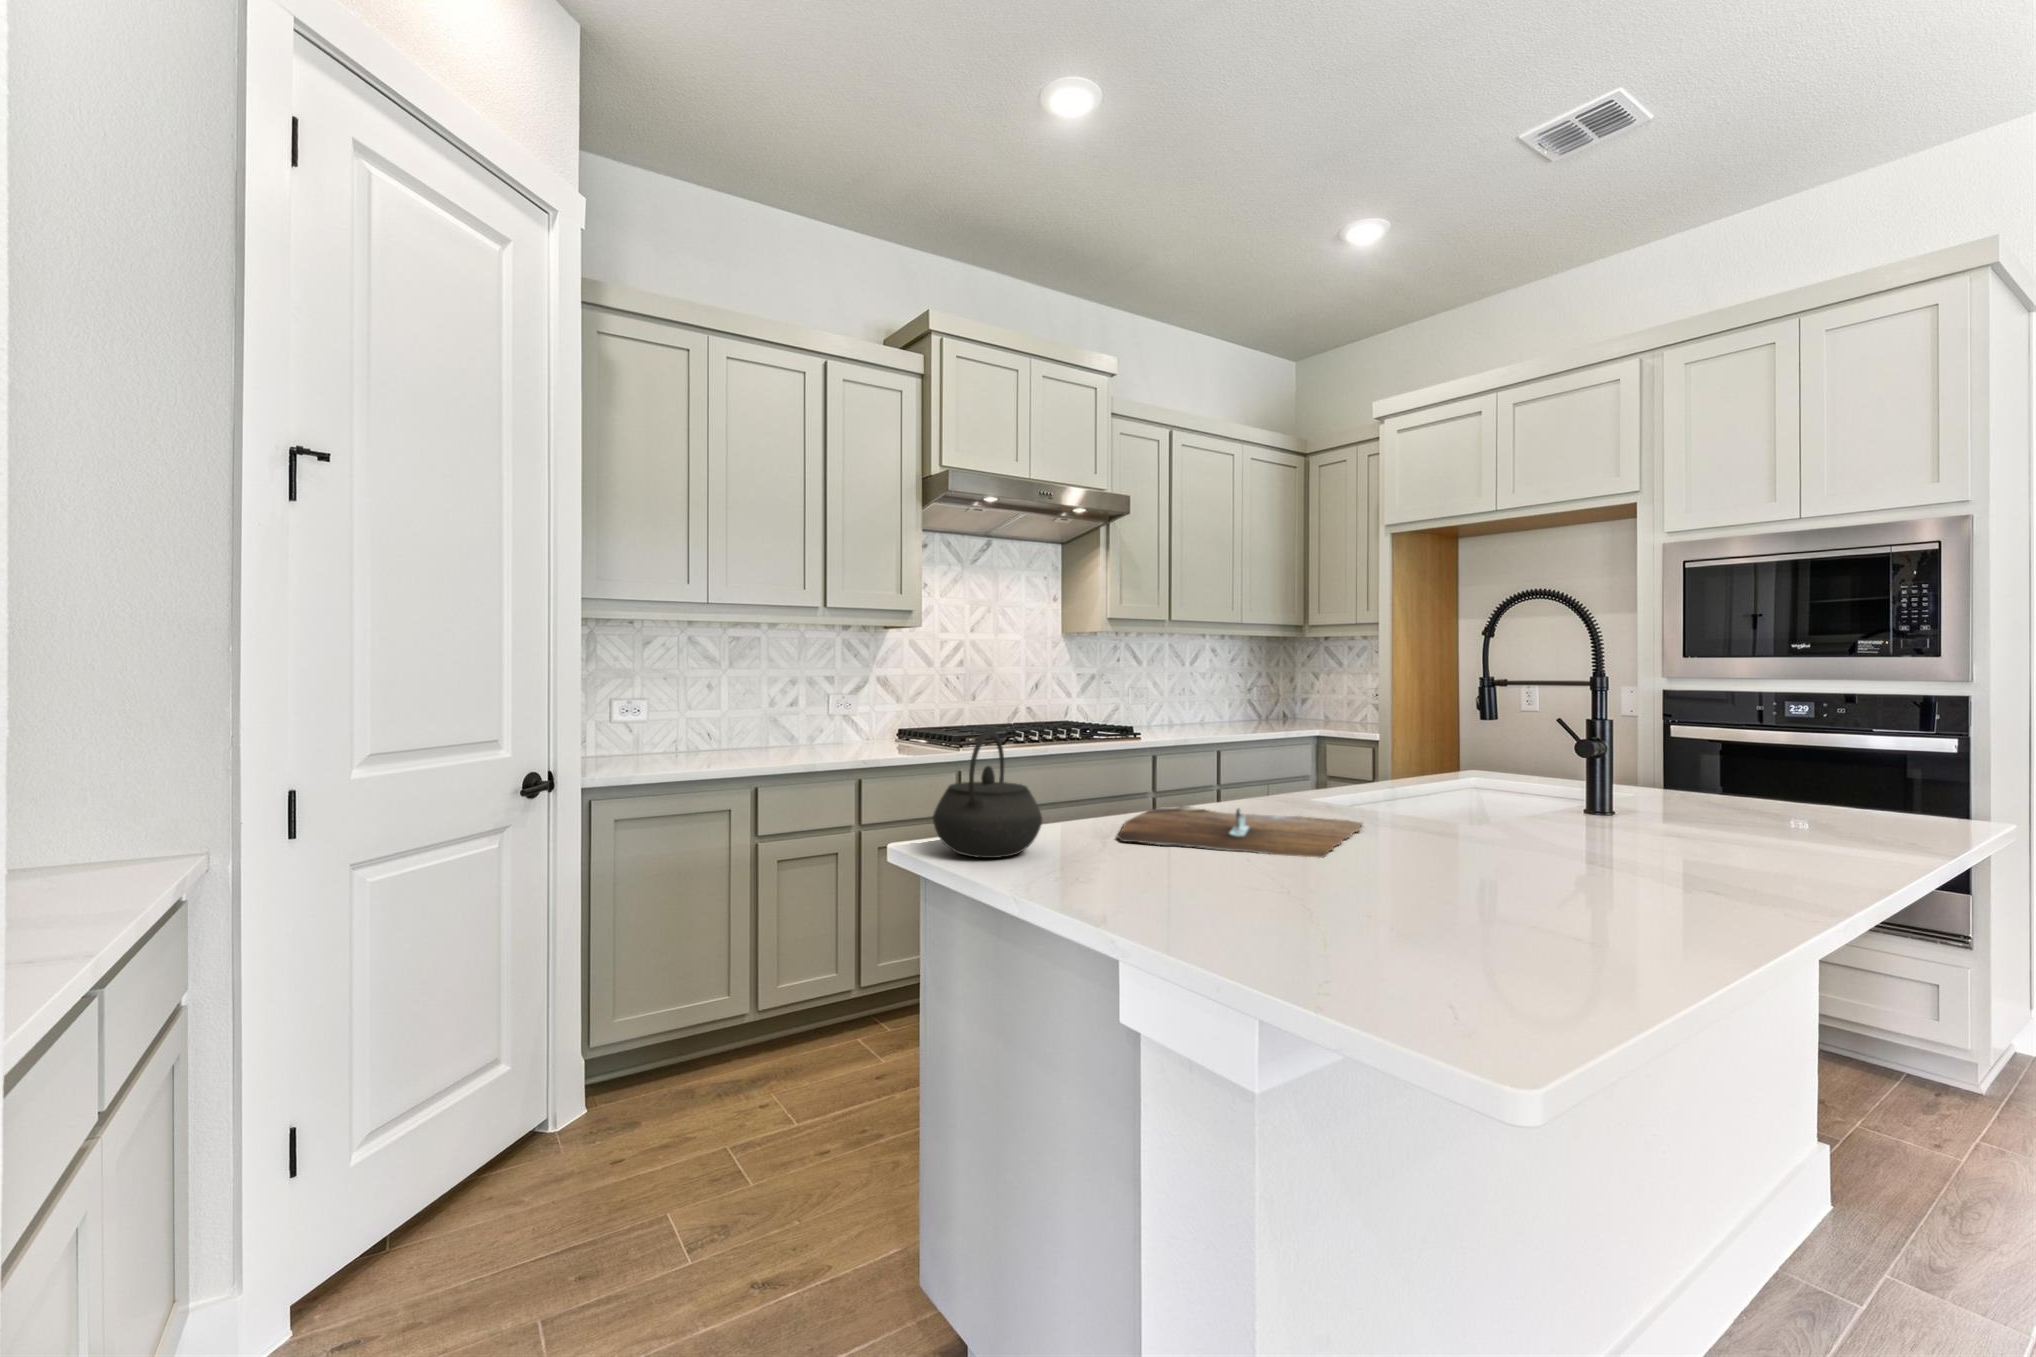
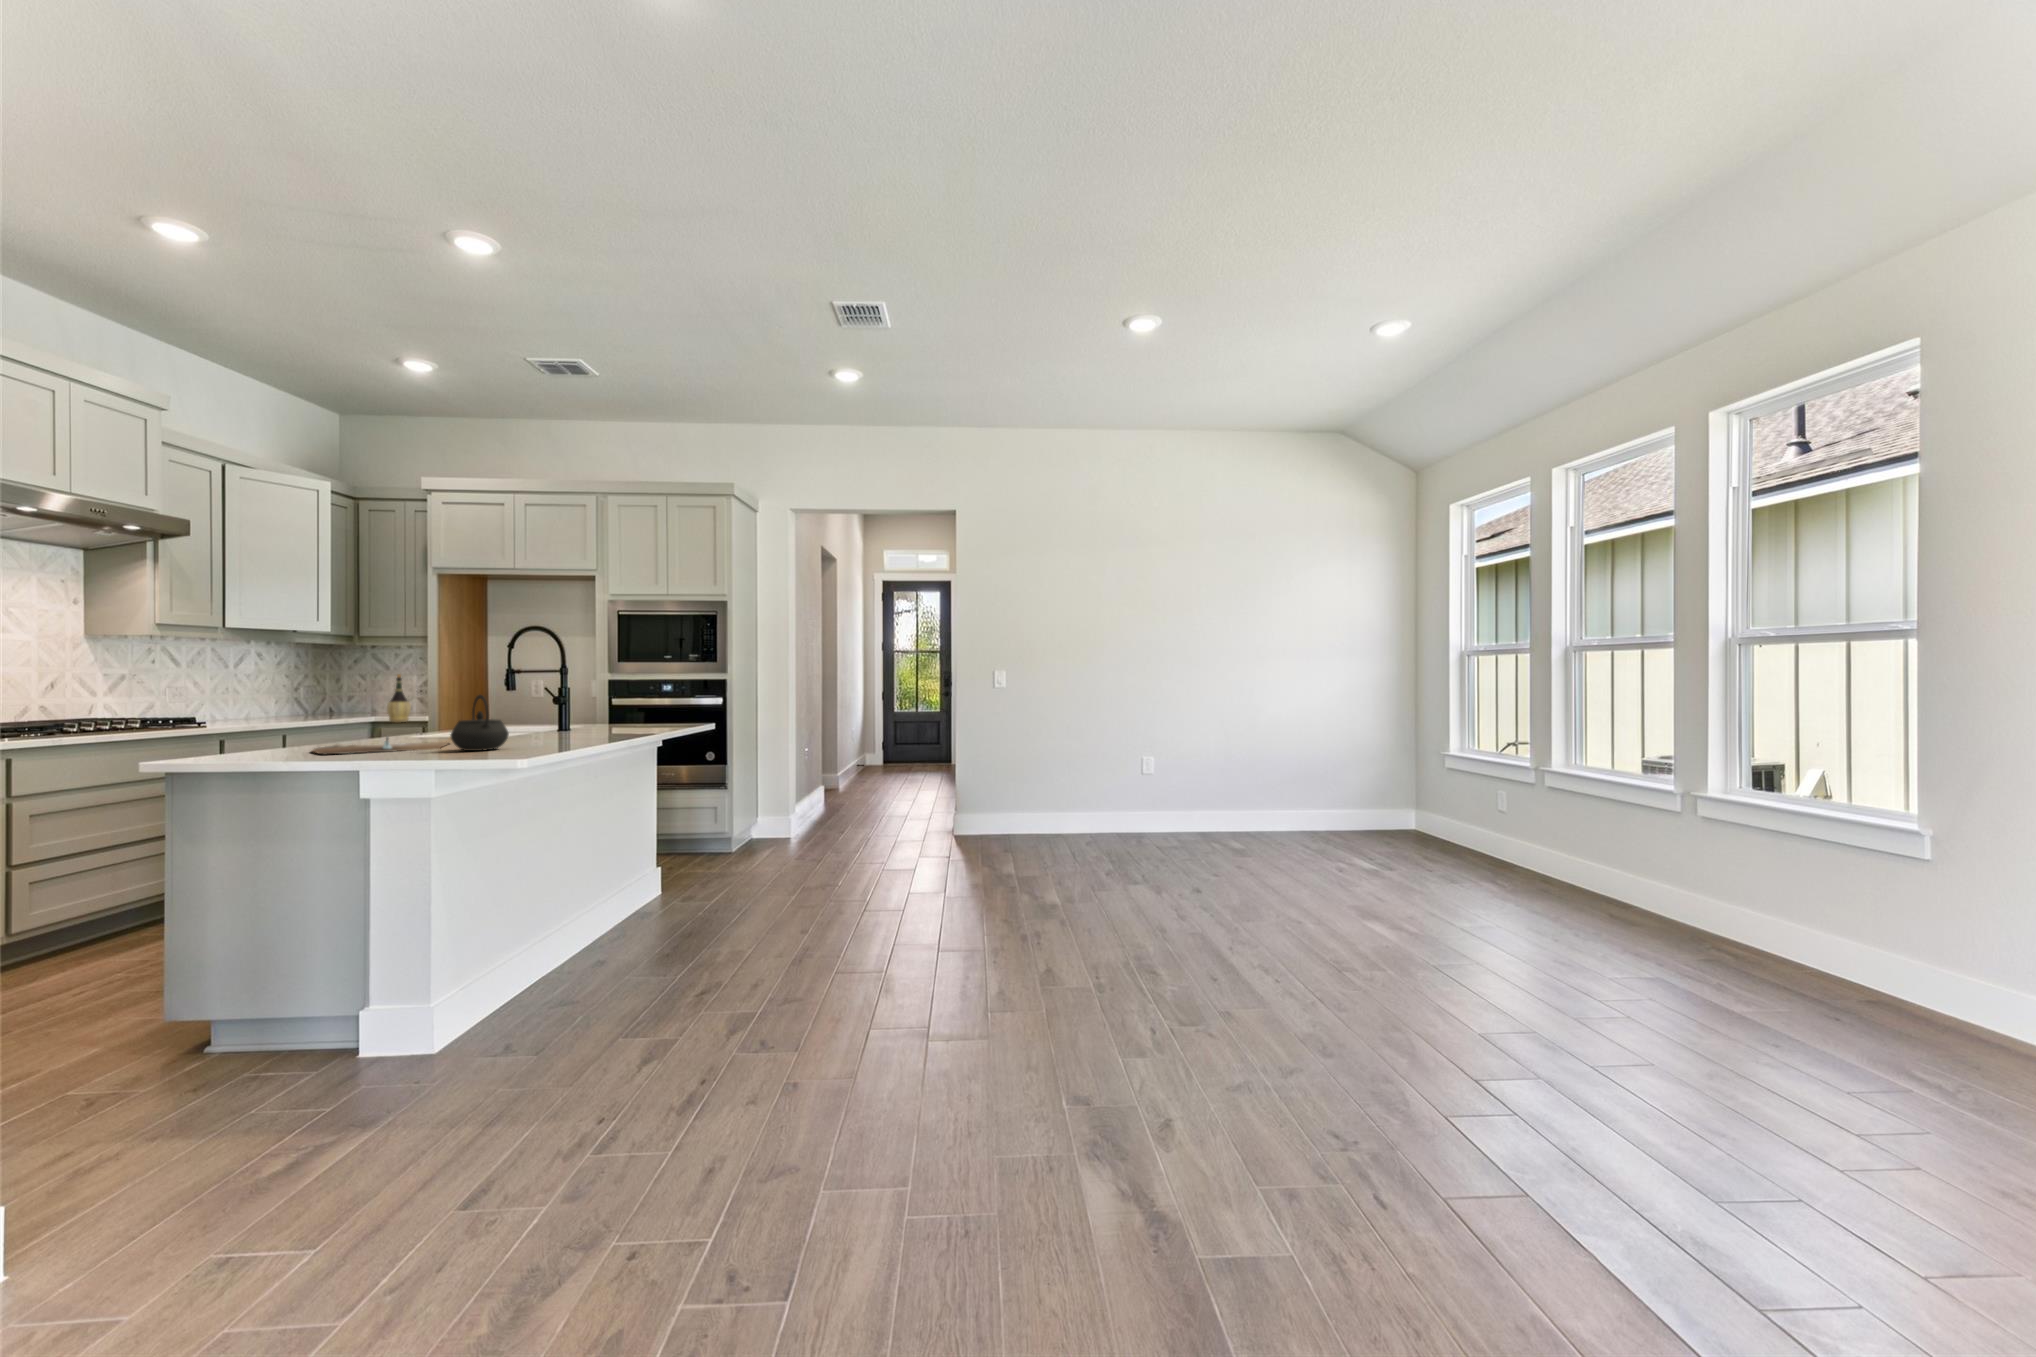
wine bottle: none [1332,677,1360,741] -> present [387,675,411,723]
kettle: present [933,728,1043,858] -> present [450,695,509,751]

